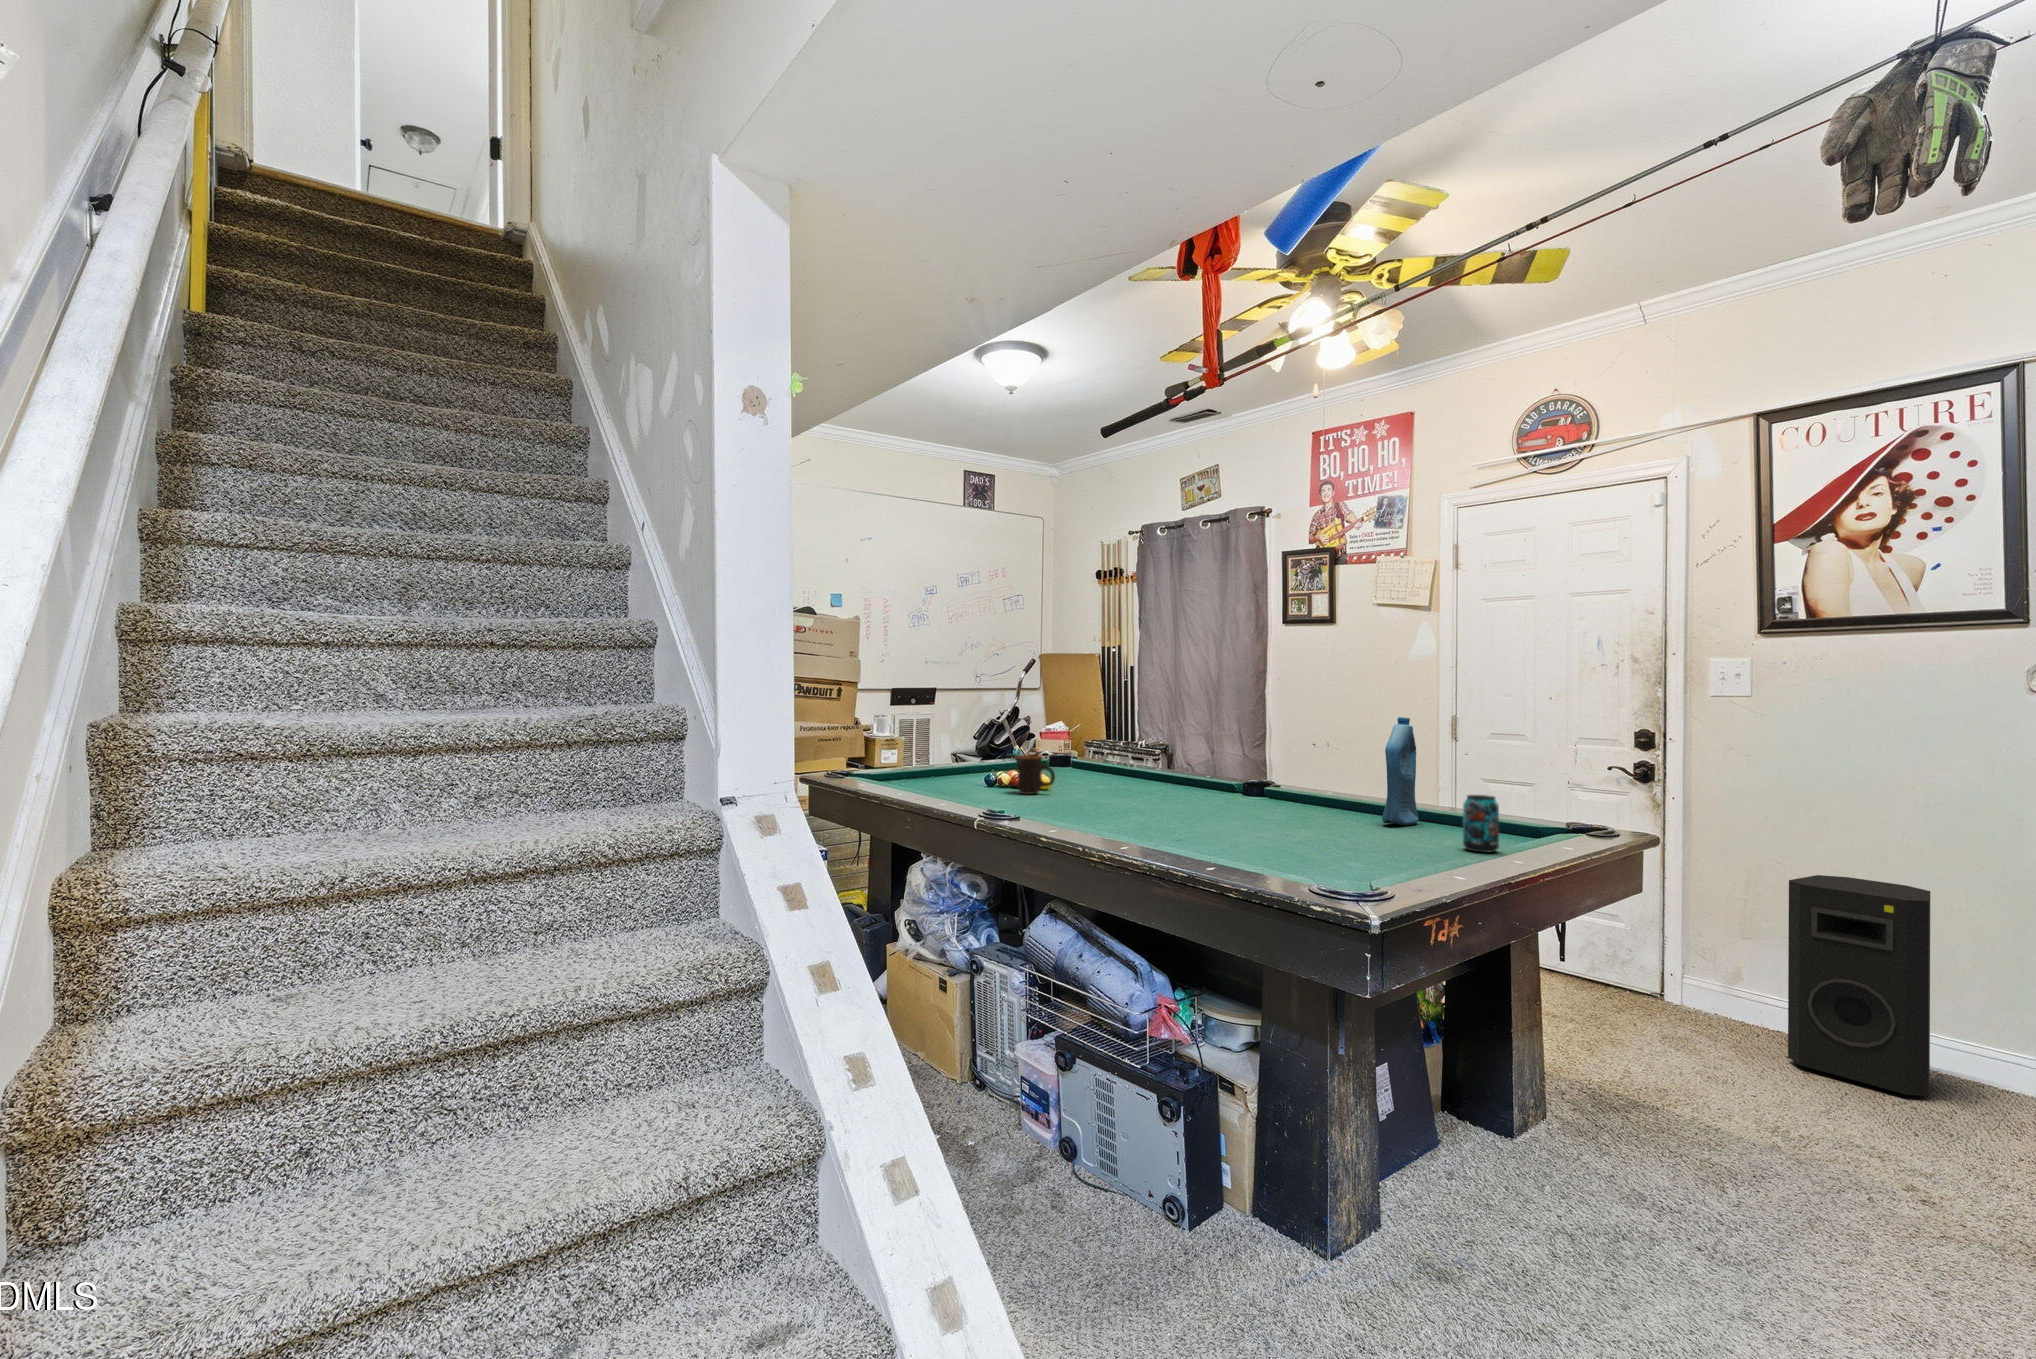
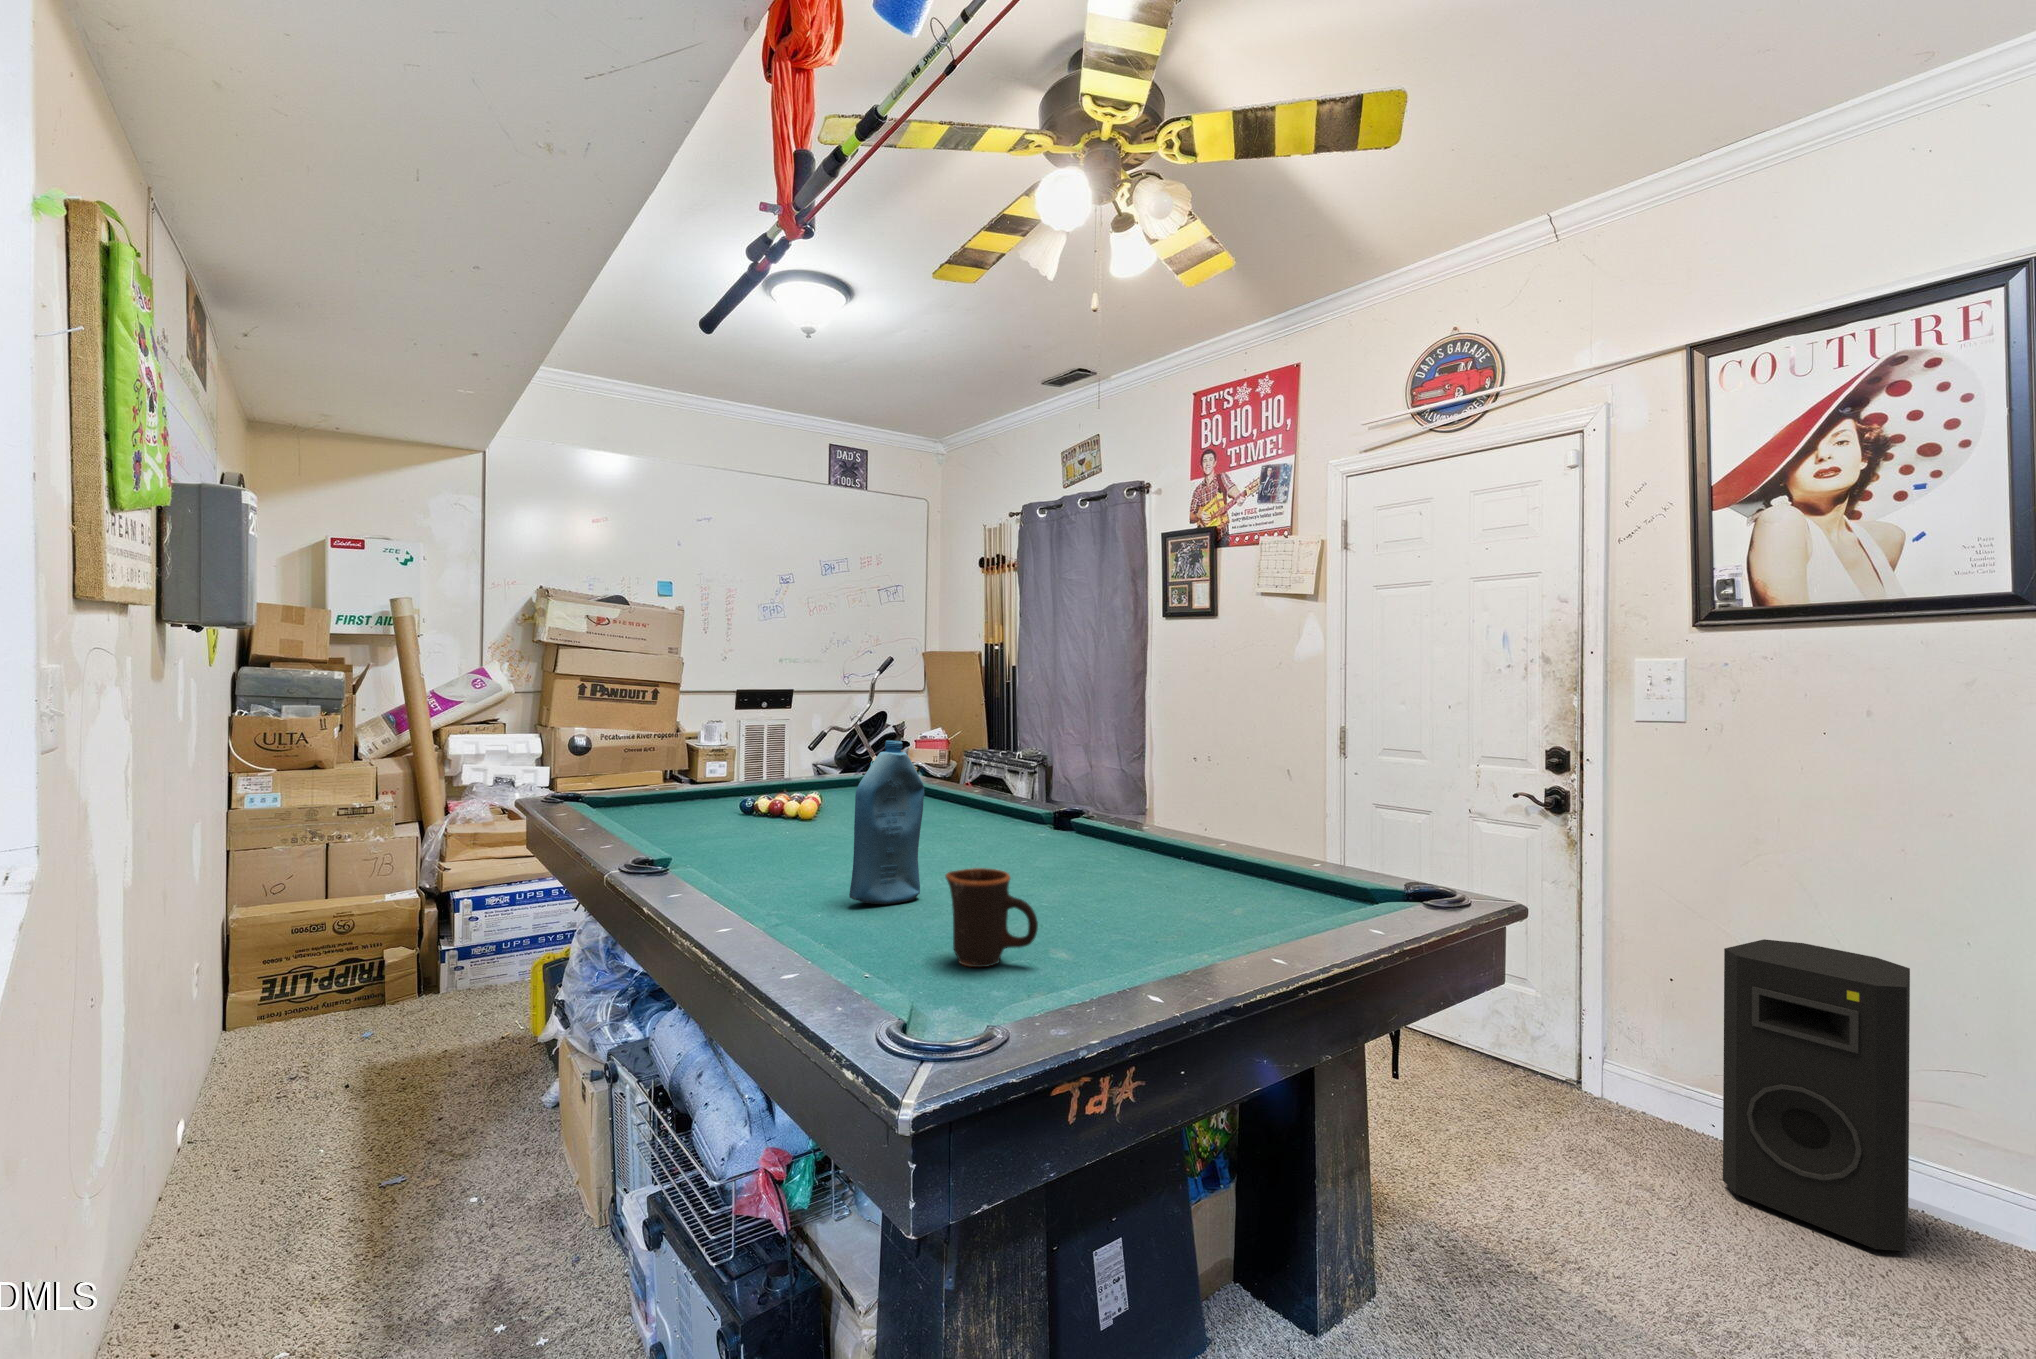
bottle: present [1382,717,1419,825] -> present [849,740,924,904]
mug: present [1015,755,1055,794] -> present [946,868,1038,967]
beverage can: present [1463,795,1499,852] -> none [1205,861,1254,951]

